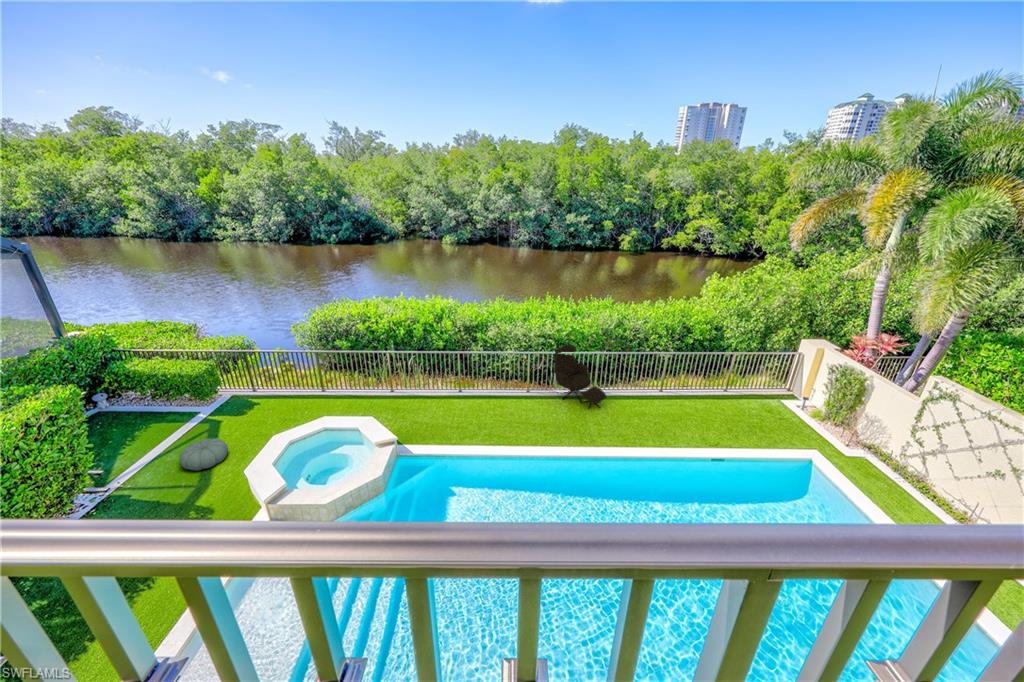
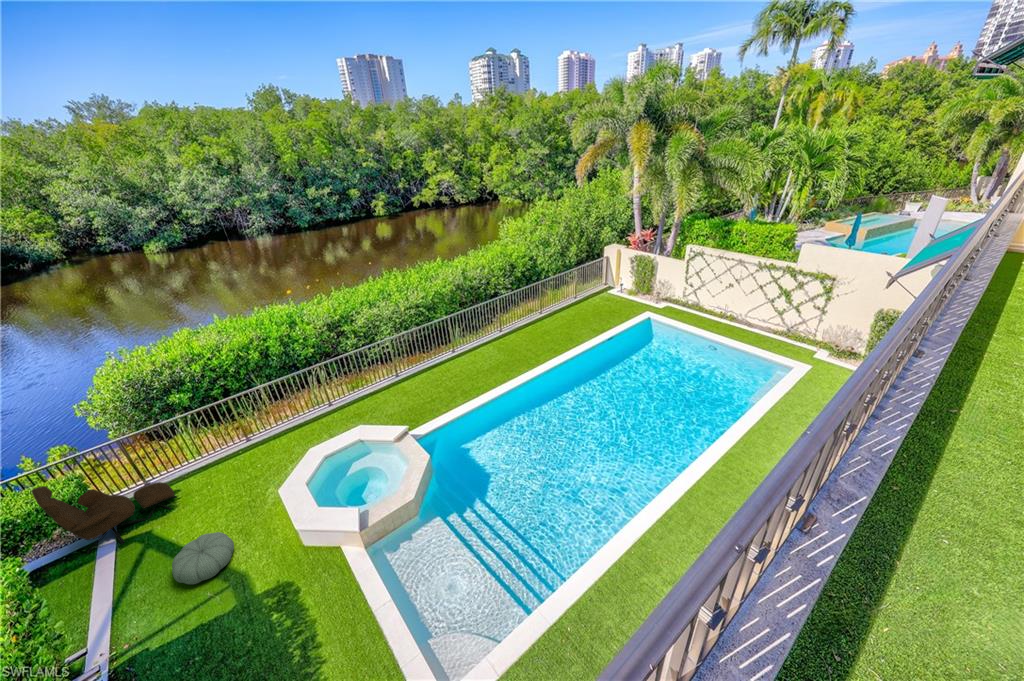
lounge chair: present [554,345,606,409] -> present [32,482,176,553]

